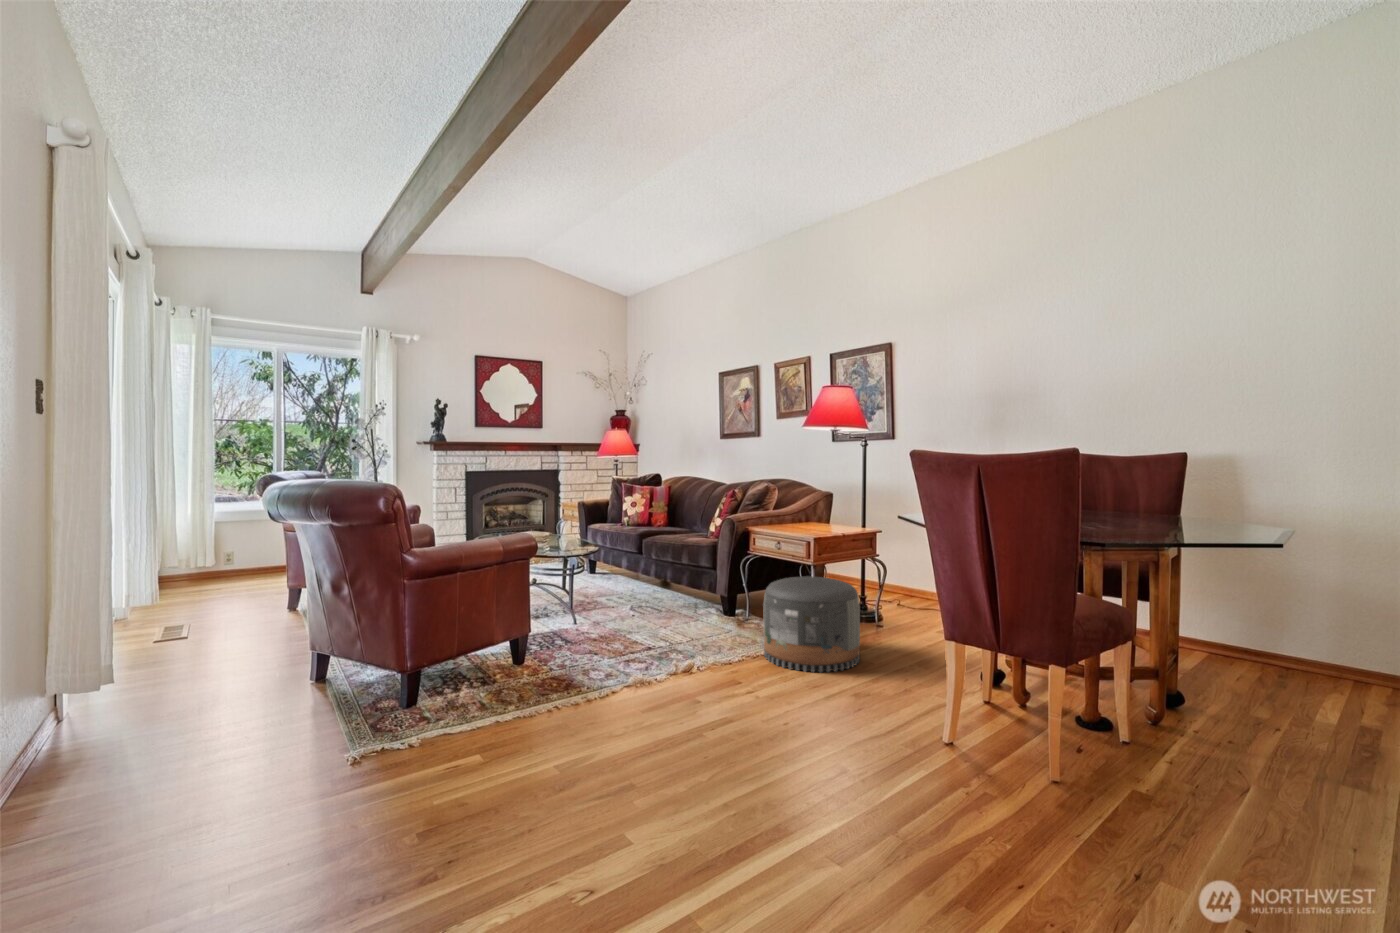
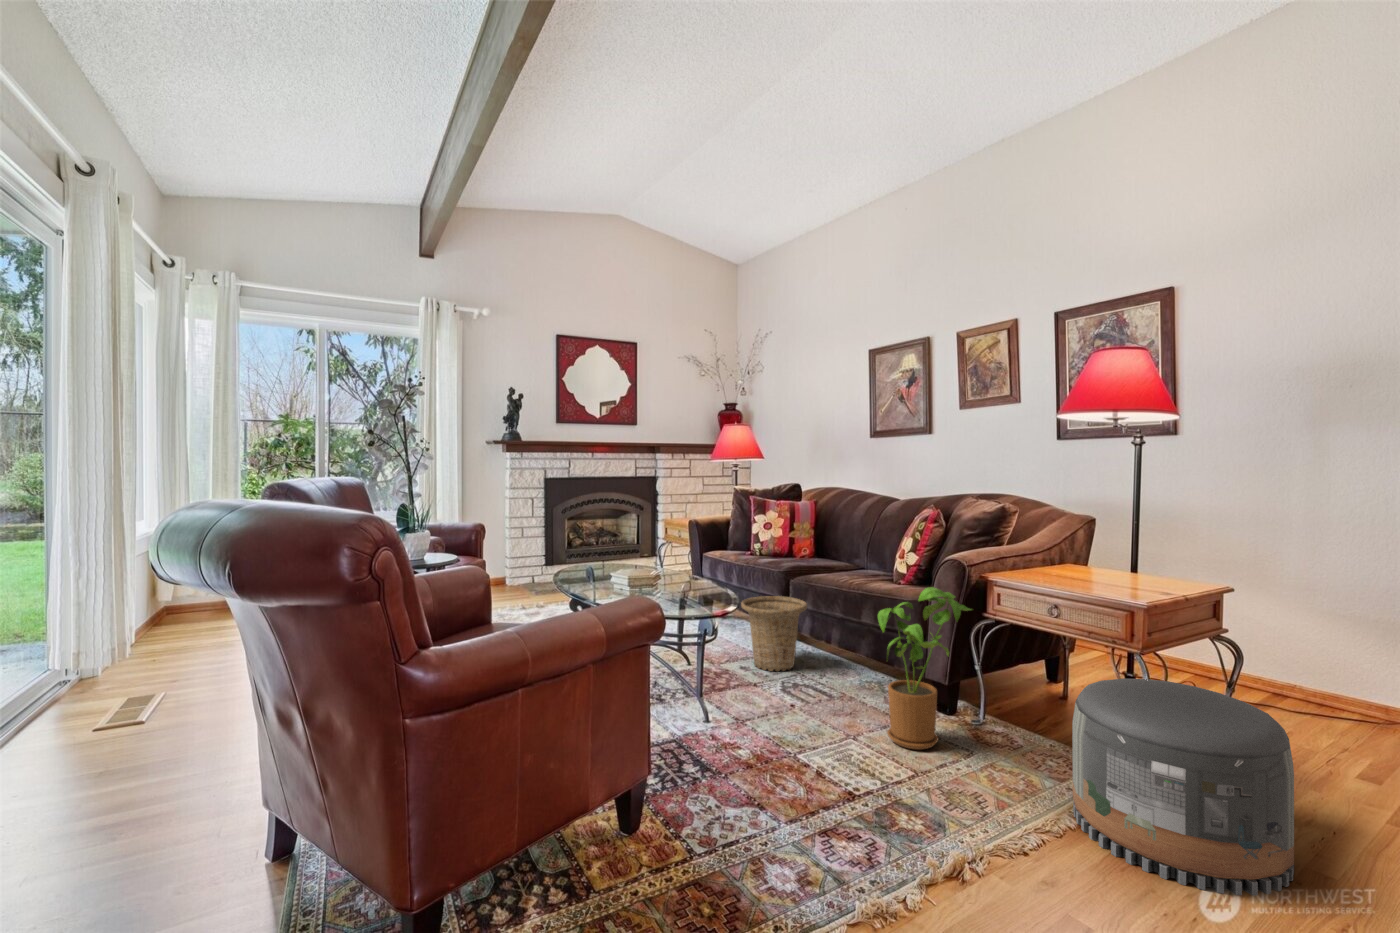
house plant: none [678,533,733,632] -> present [878,587,970,750]
basket: none [605,551,651,601] -> present [741,596,807,671]

